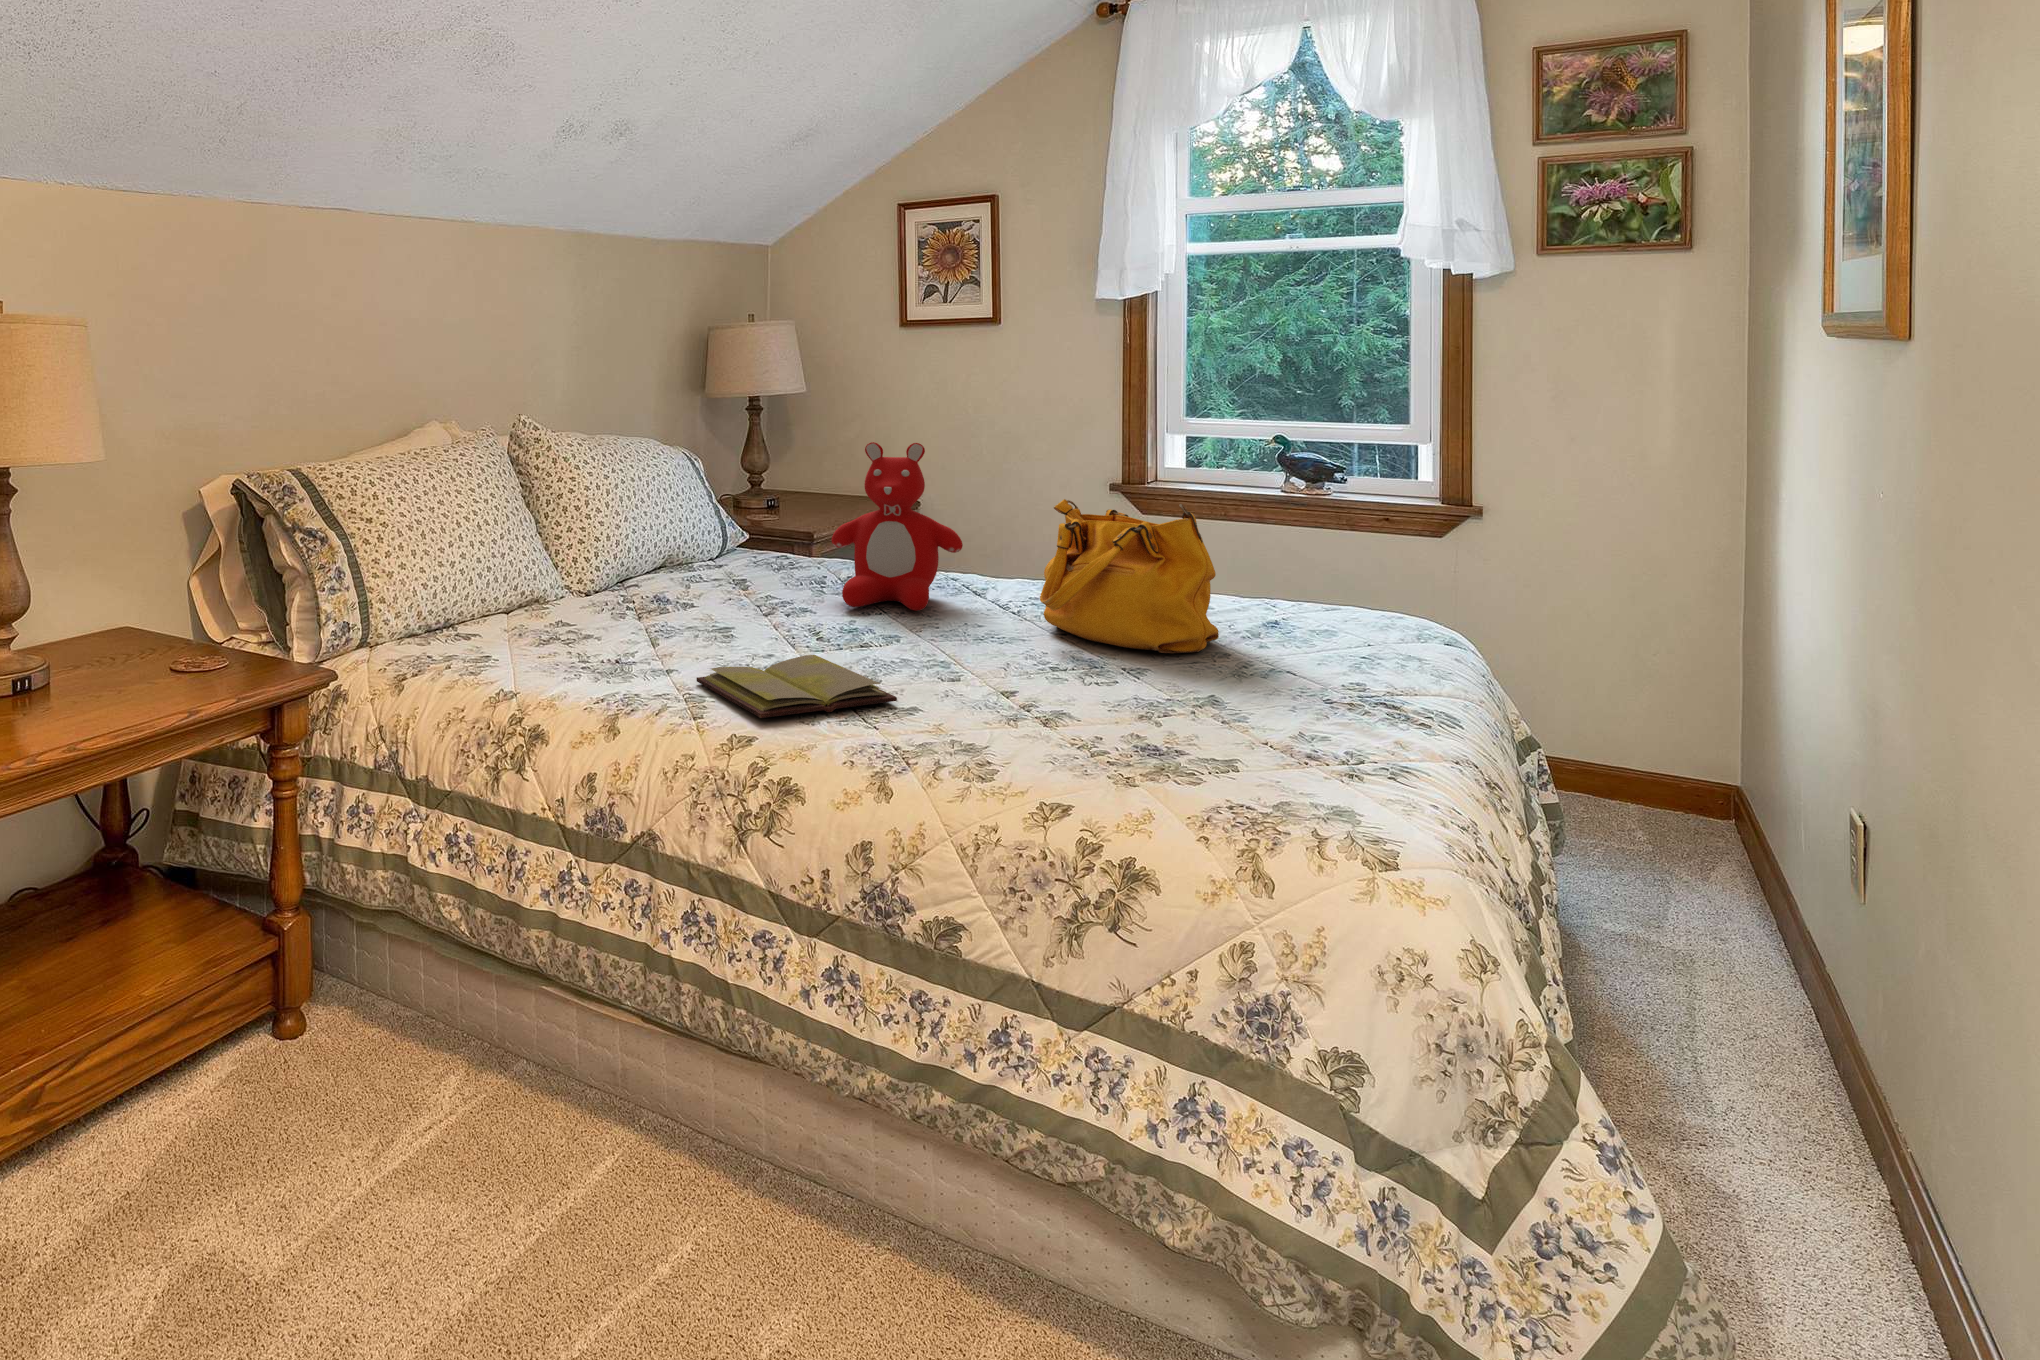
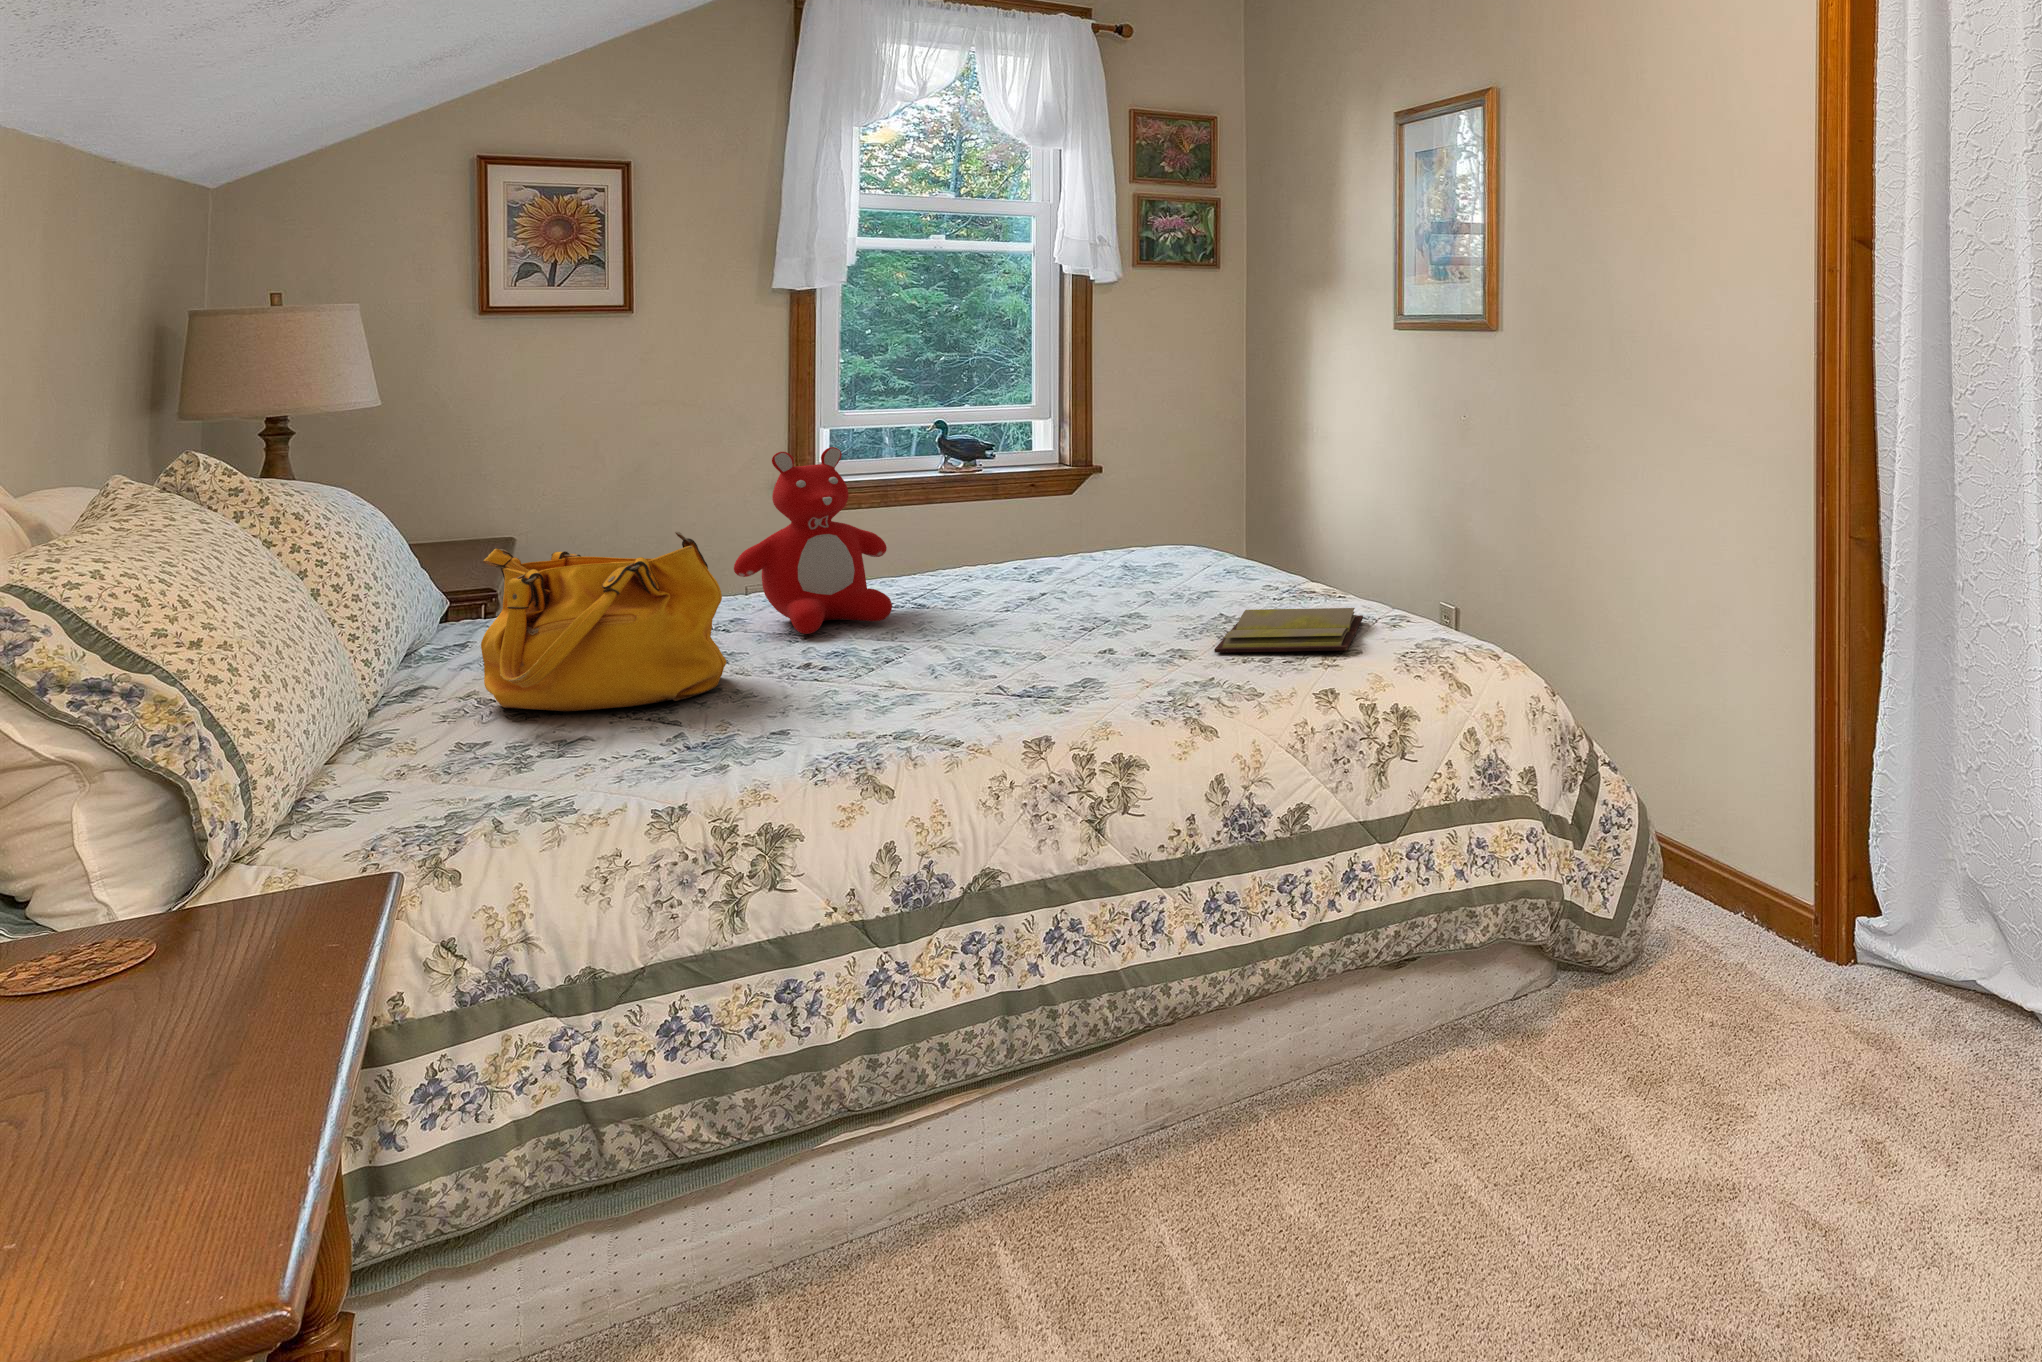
handbag: present [1040,499,1219,653] -> present [481,531,727,711]
diary: present [696,655,897,718] -> present [1214,608,1363,653]

